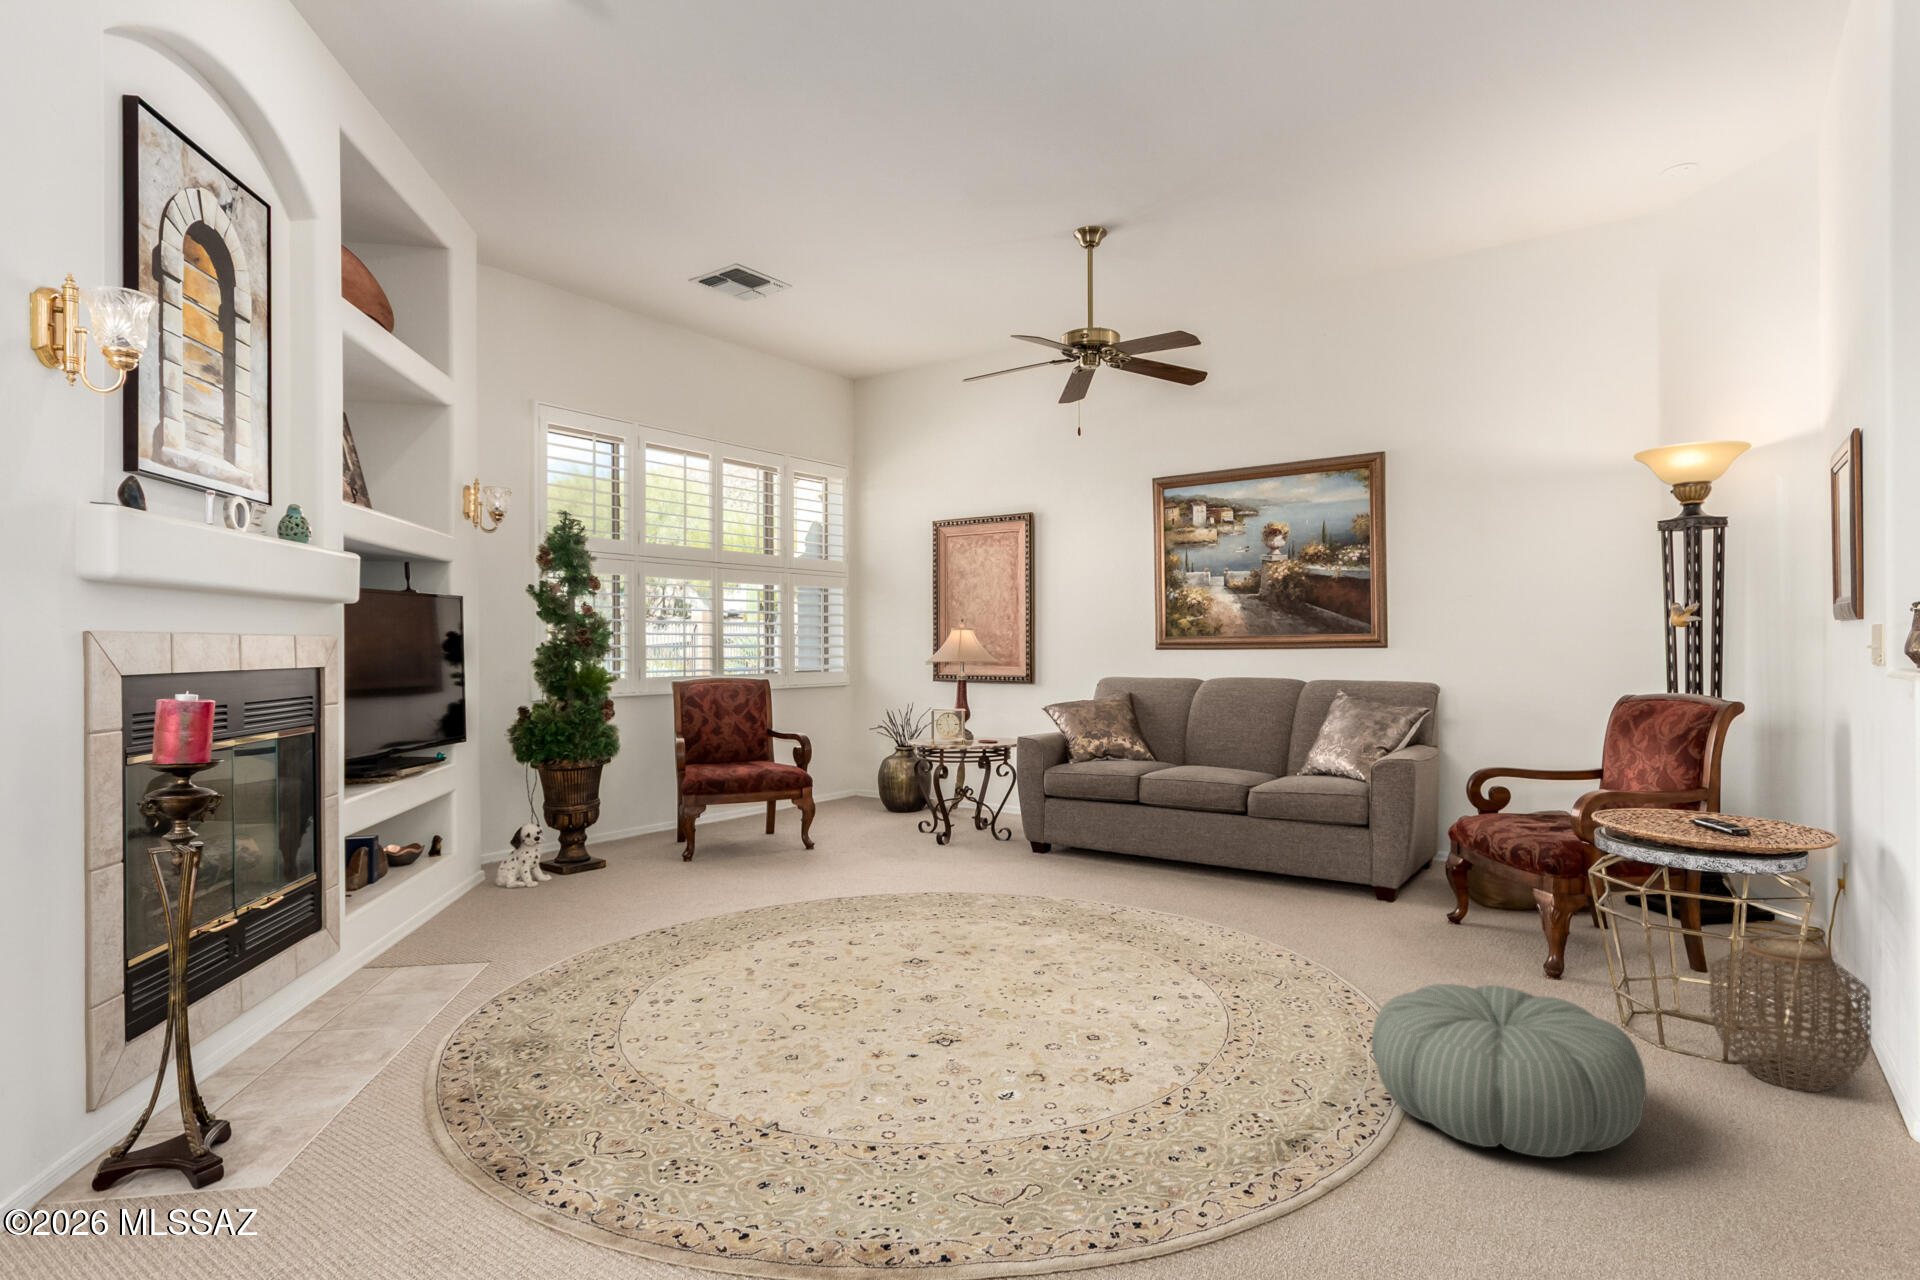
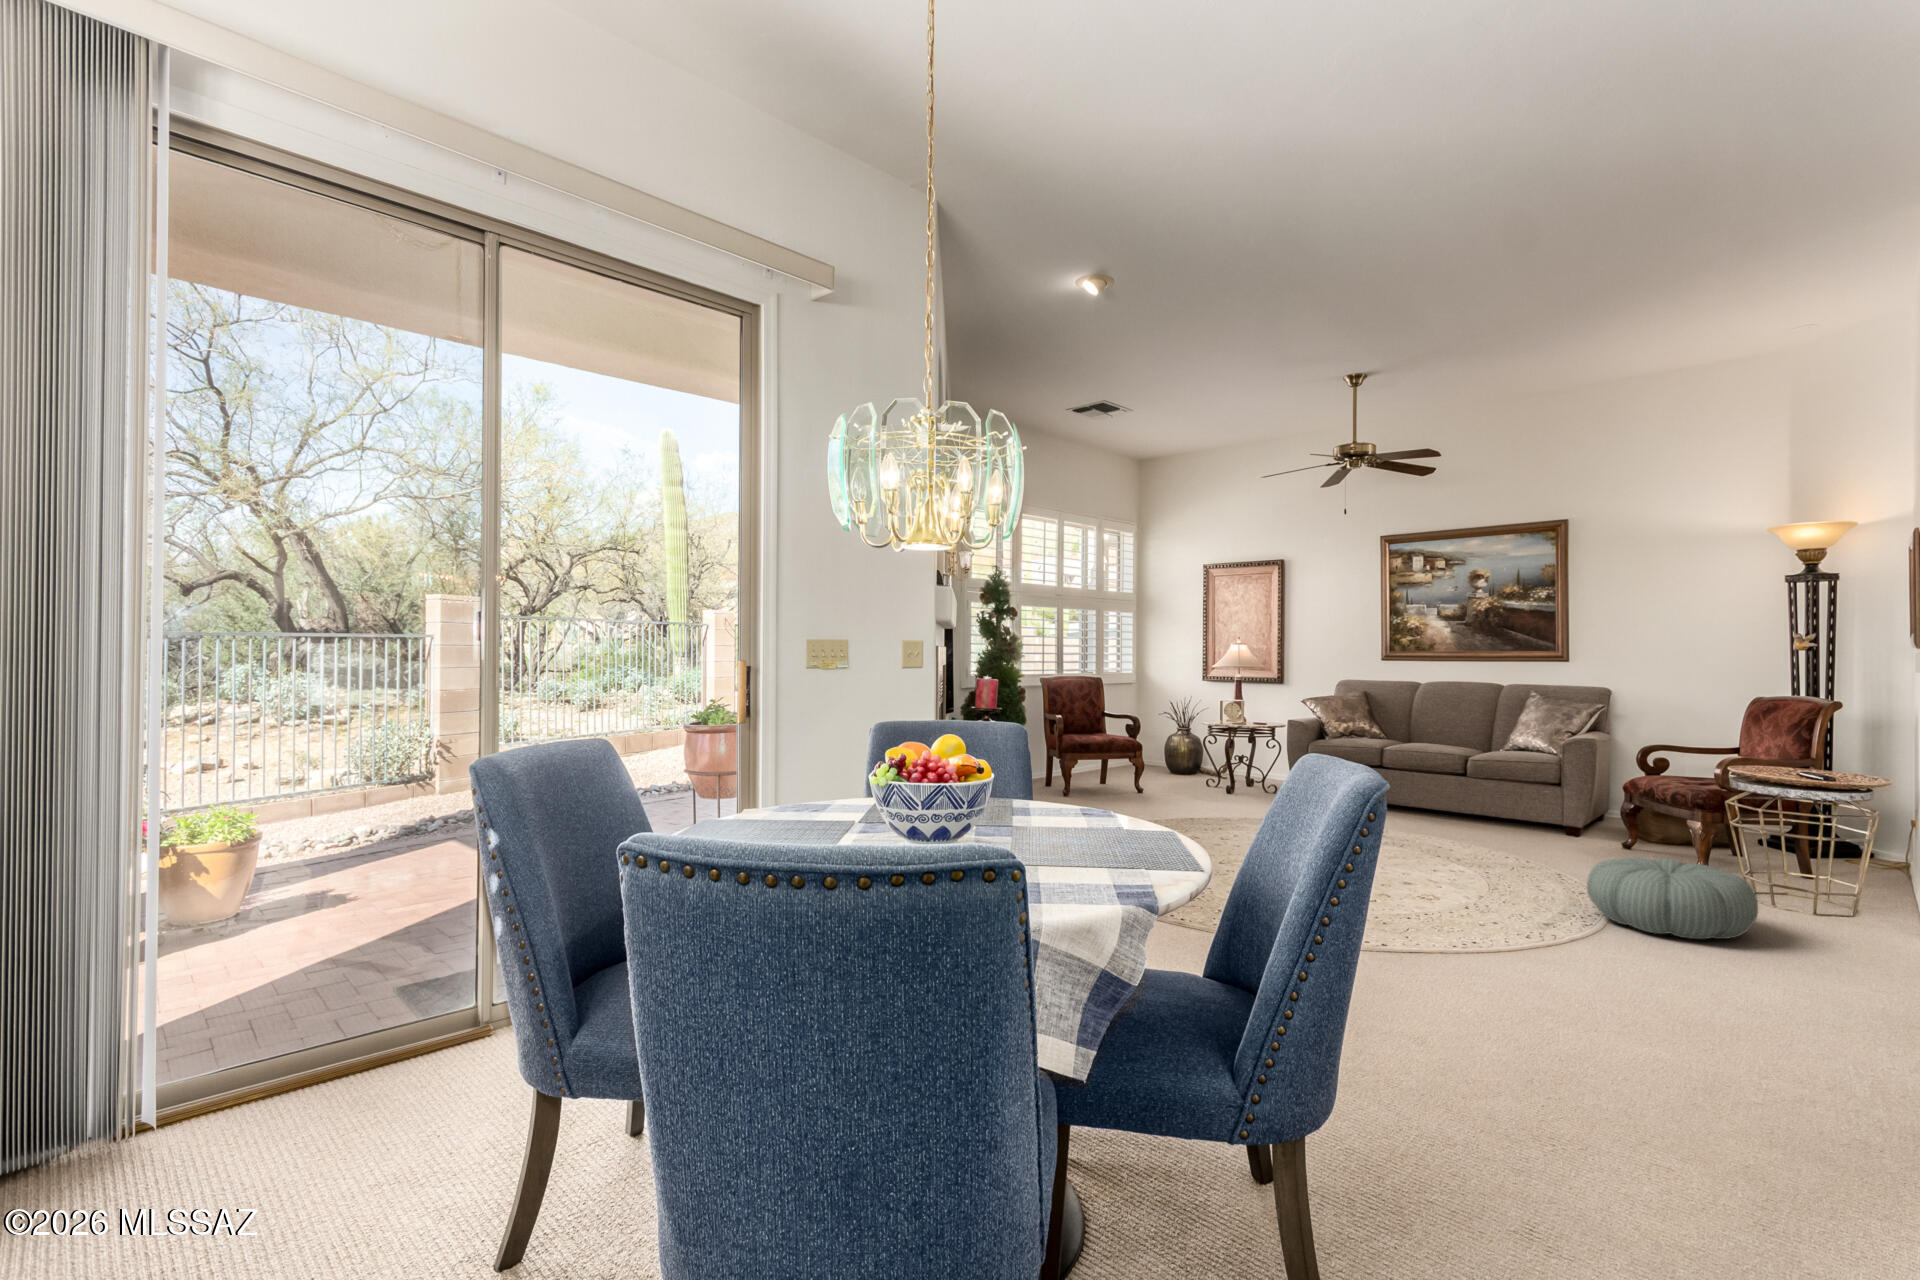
woven basket: present [1709,937,1871,1091] -> none [1806,840,1911,928]

